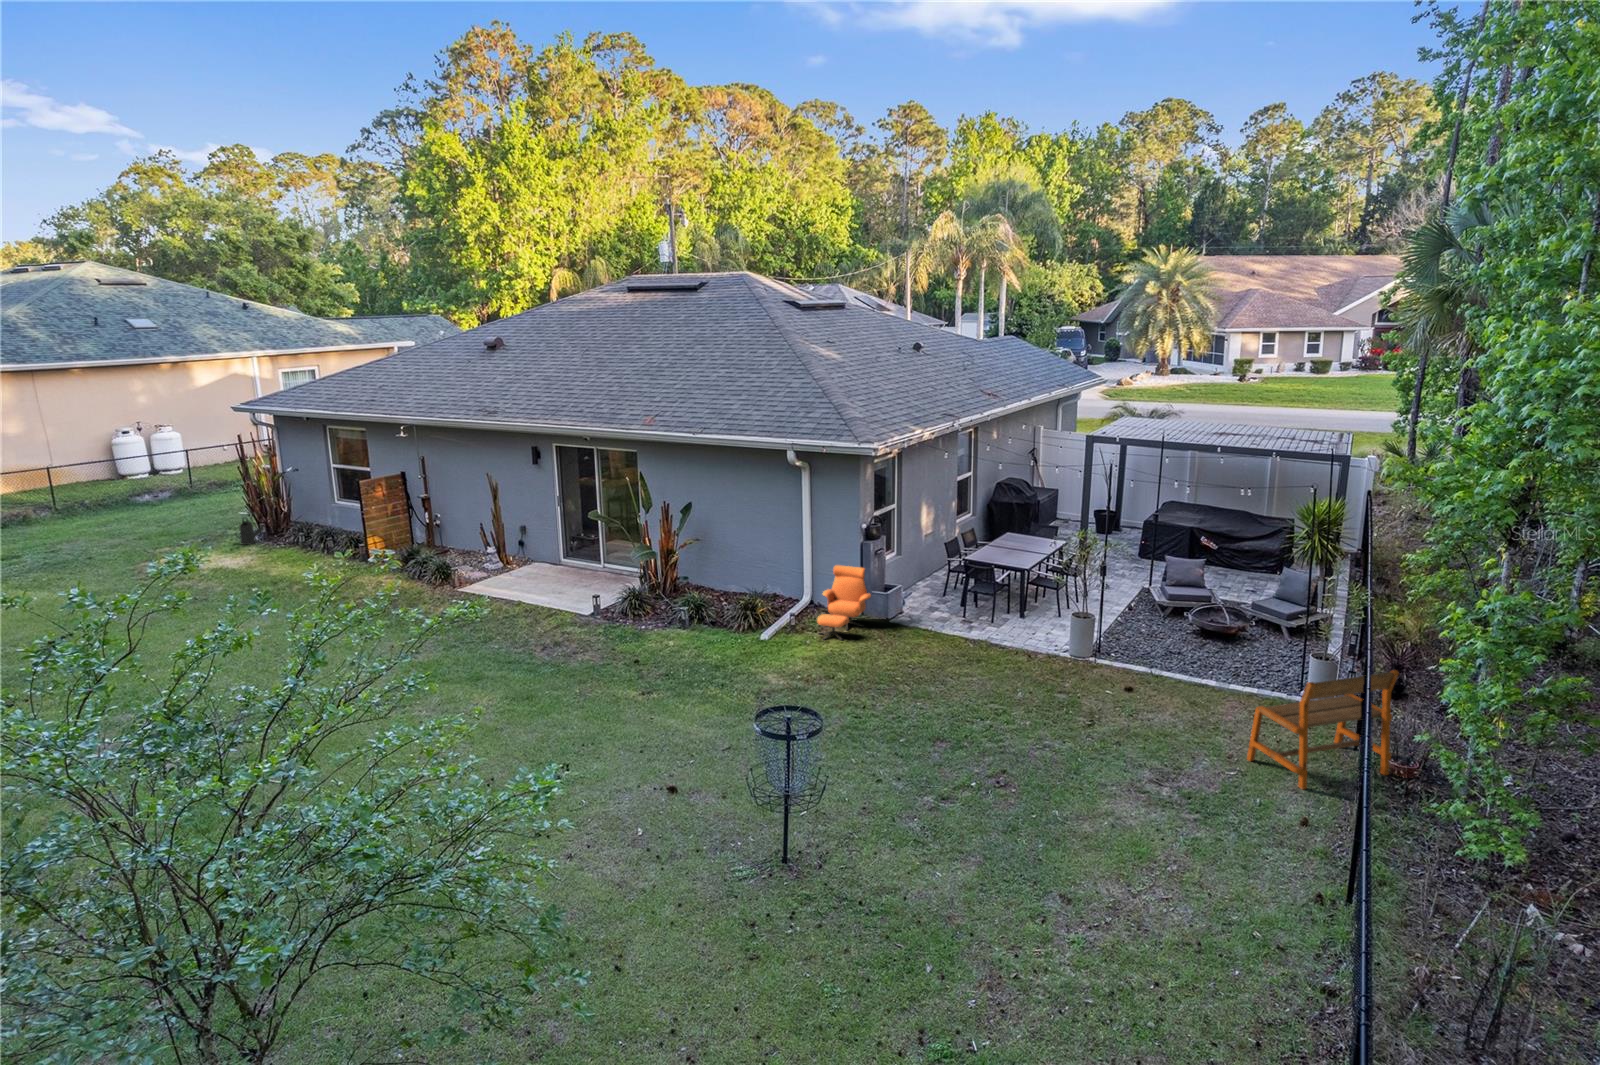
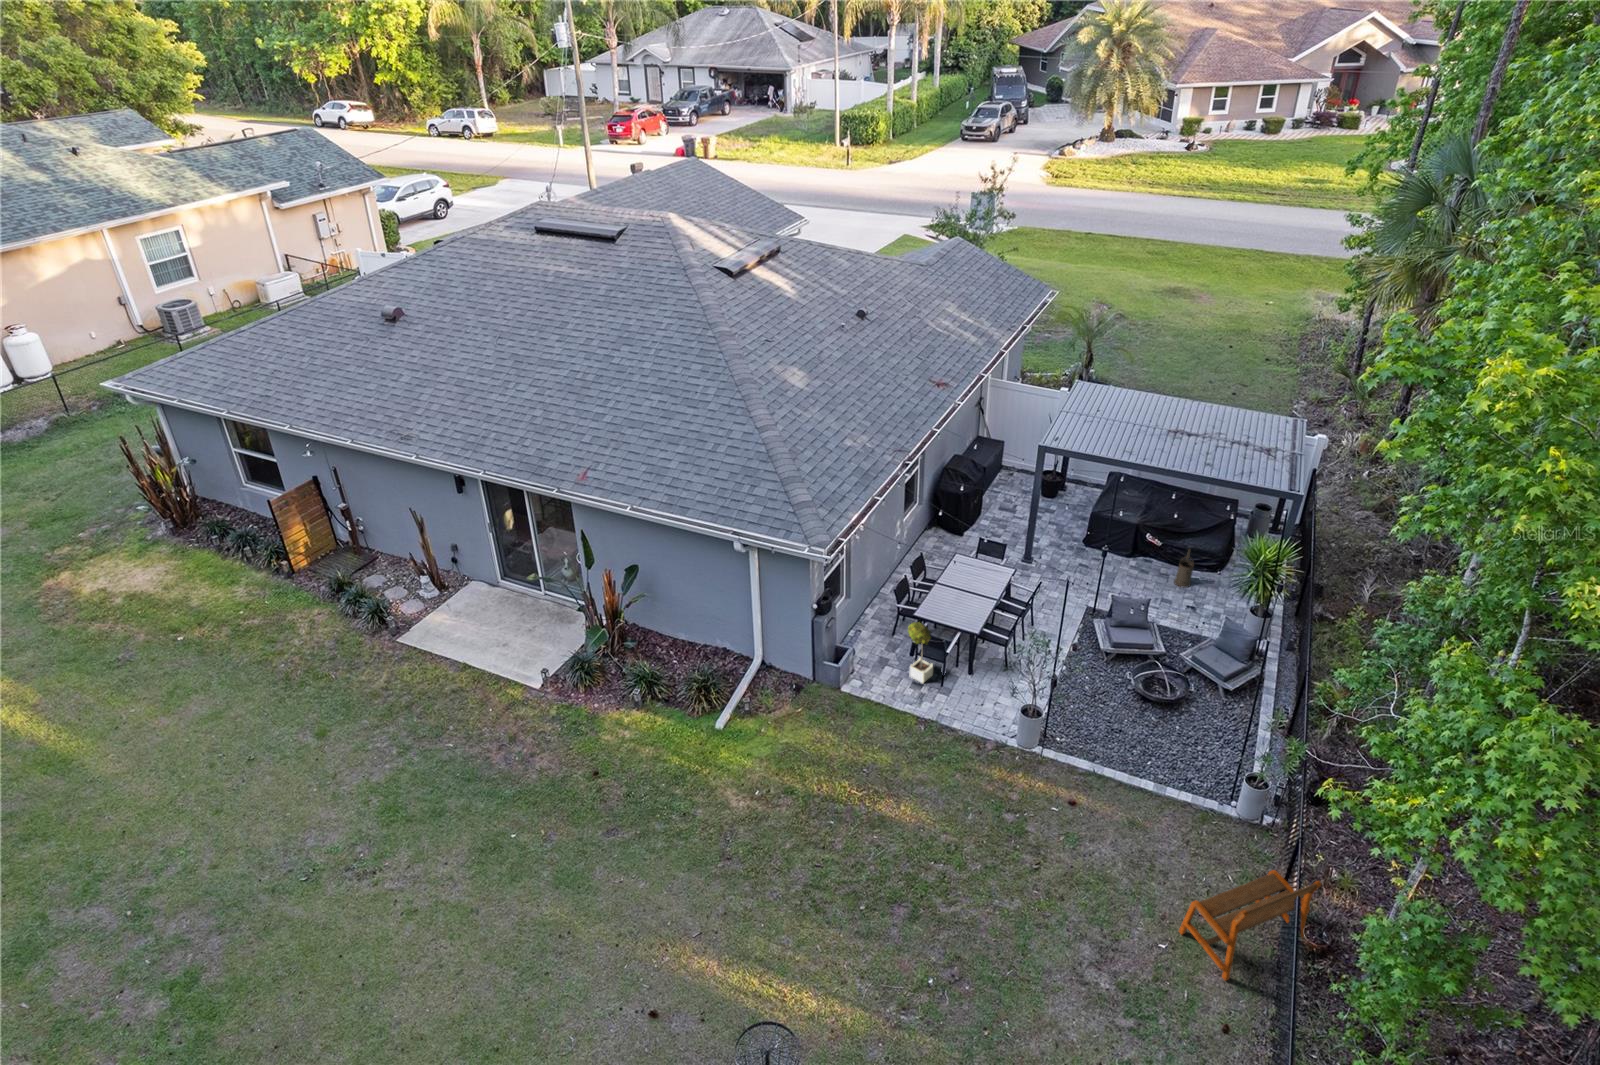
watering can: present [239,517,263,545] -> present [1174,549,1194,587]
potted tree: none [953,555,981,621] -> present [908,622,933,683]
lounge chair: present [817,565,871,640] -> none [777,643,828,729]

